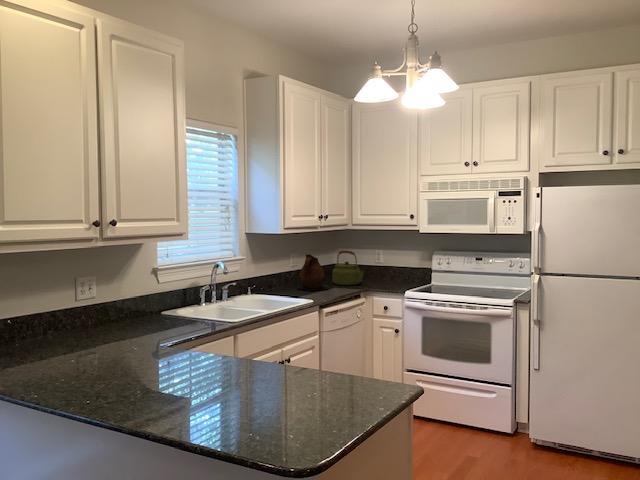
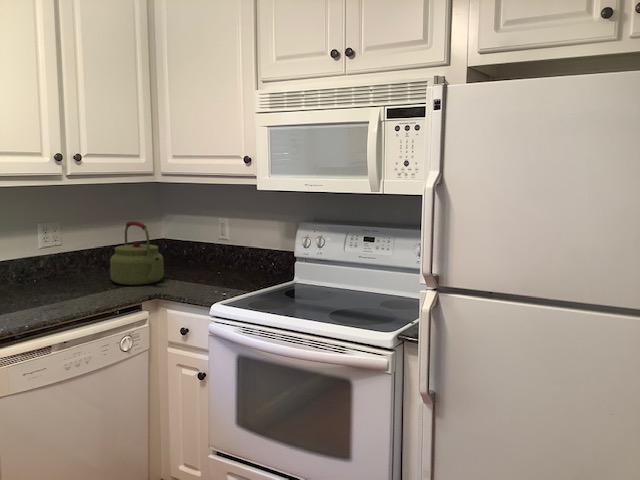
ceramic pitcher: present [298,254,329,290] -> none [18,229,80,298]

